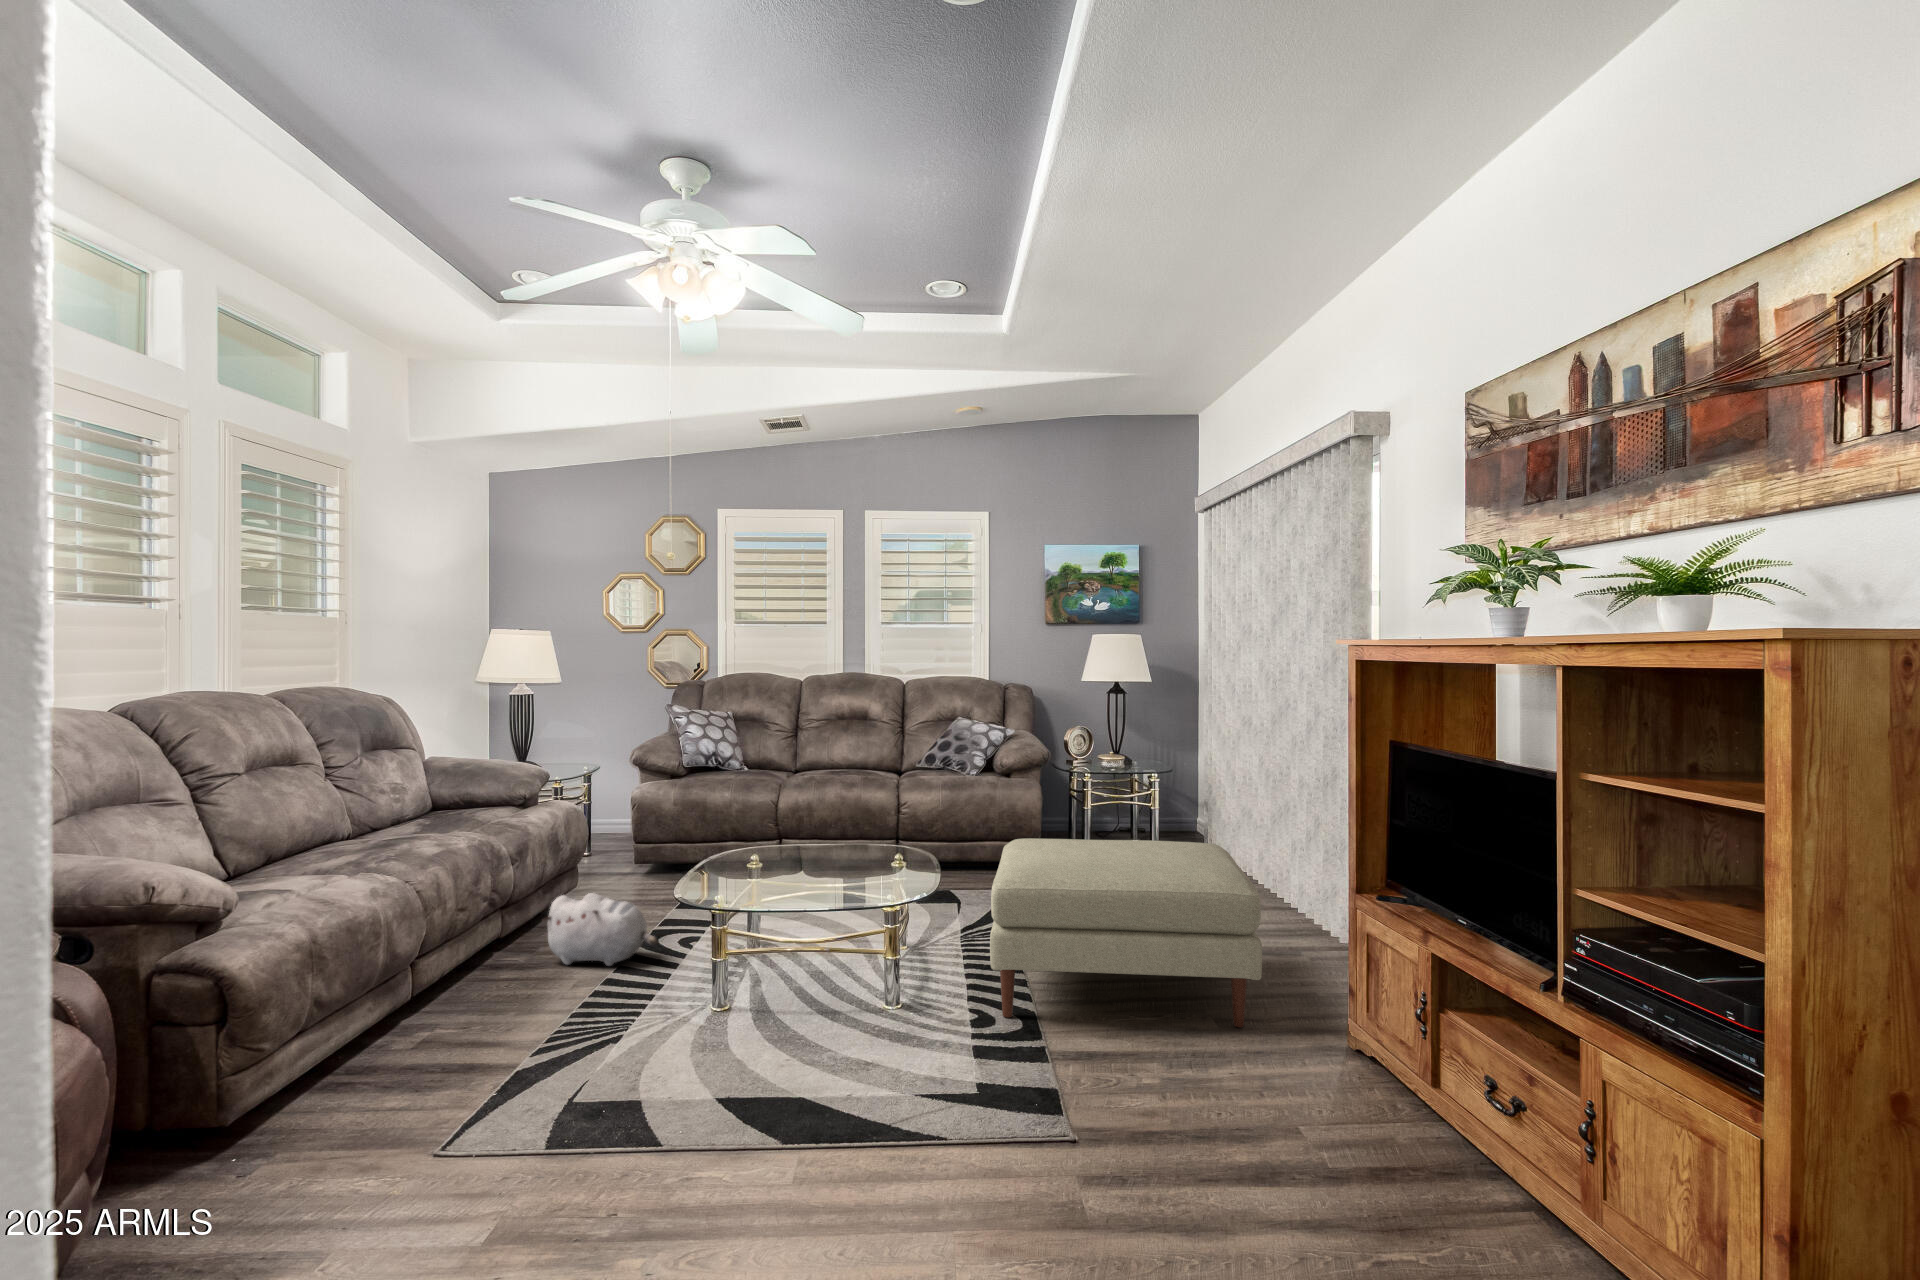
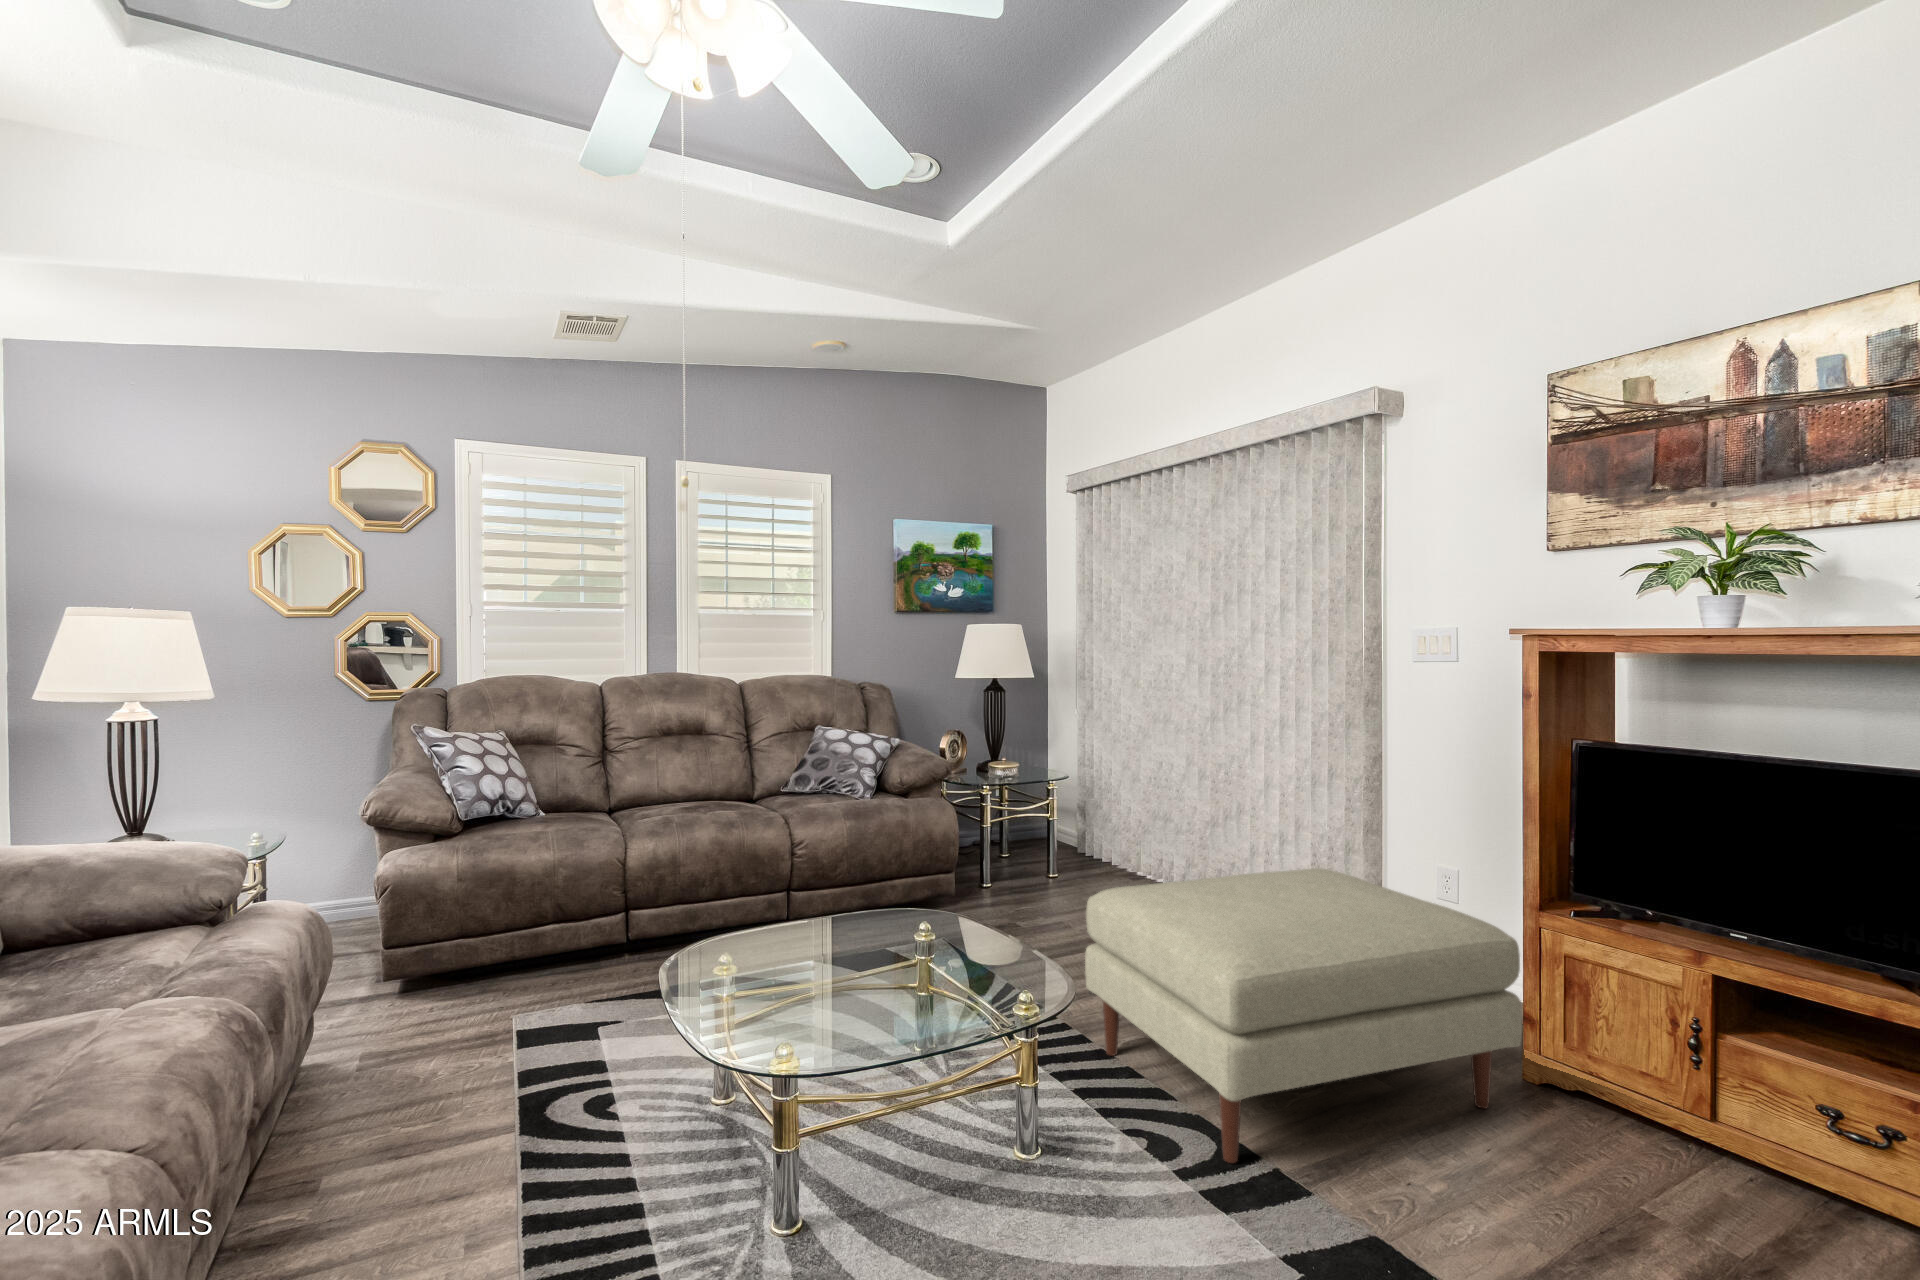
plush toy: present [543,893,657,966] -> none [361,1081,606,1229]

